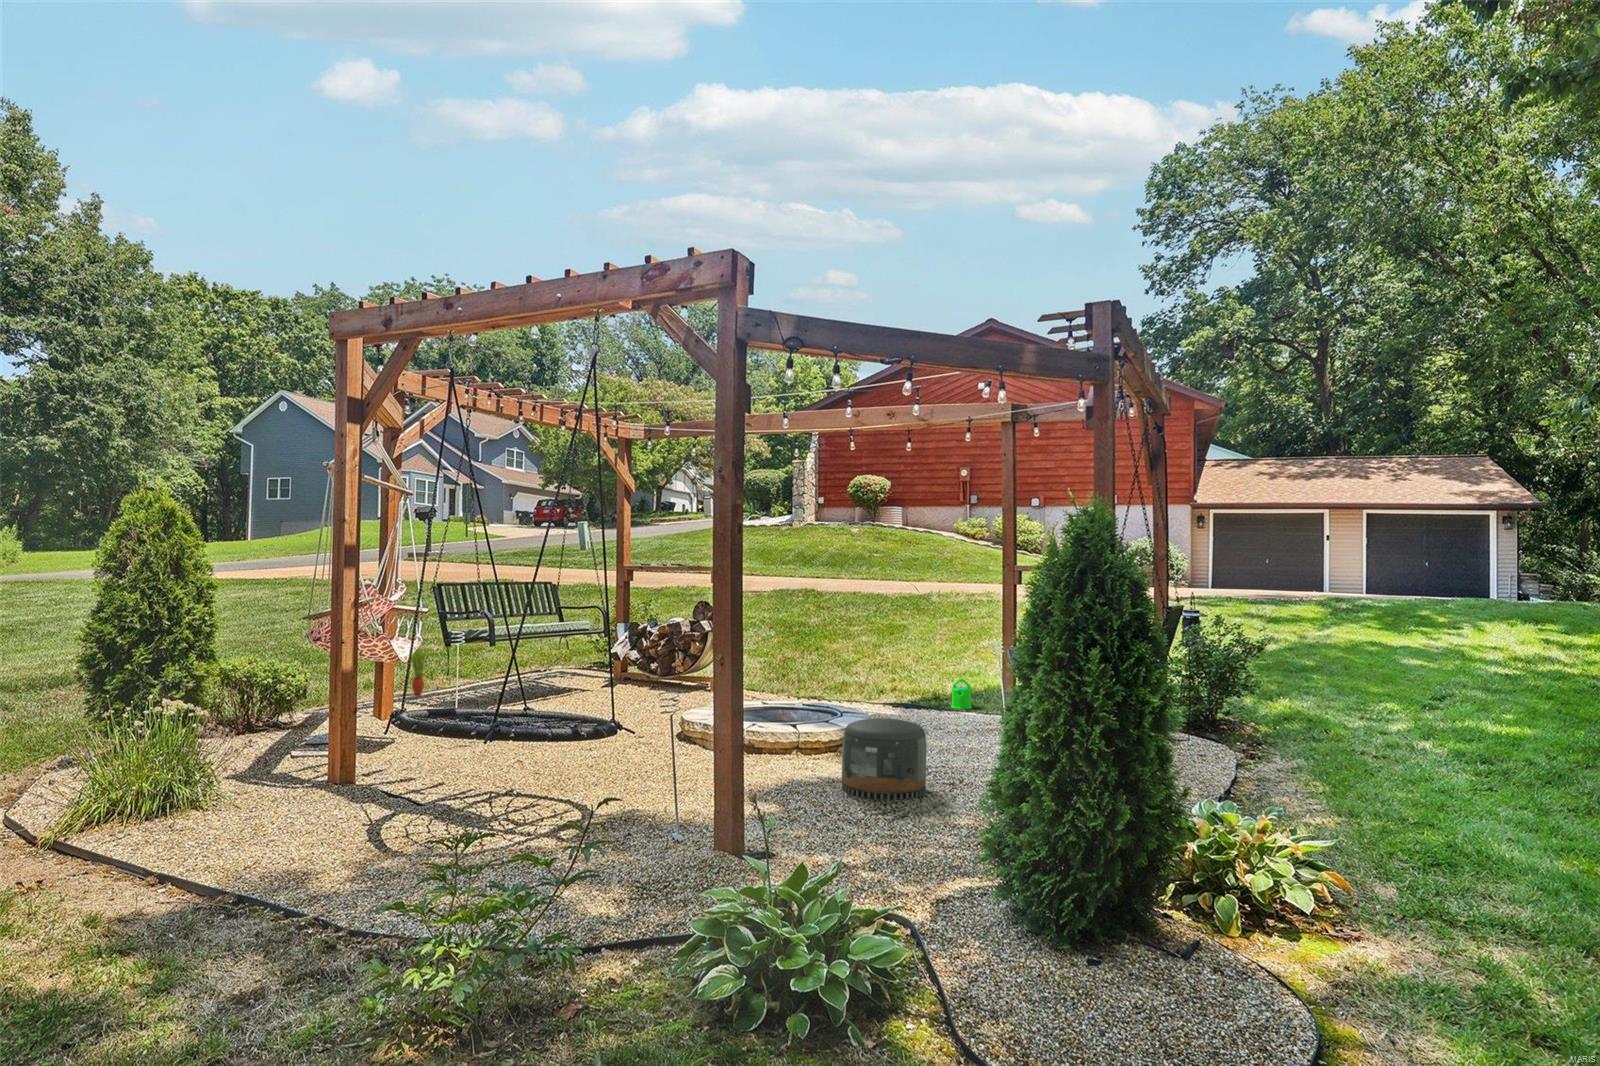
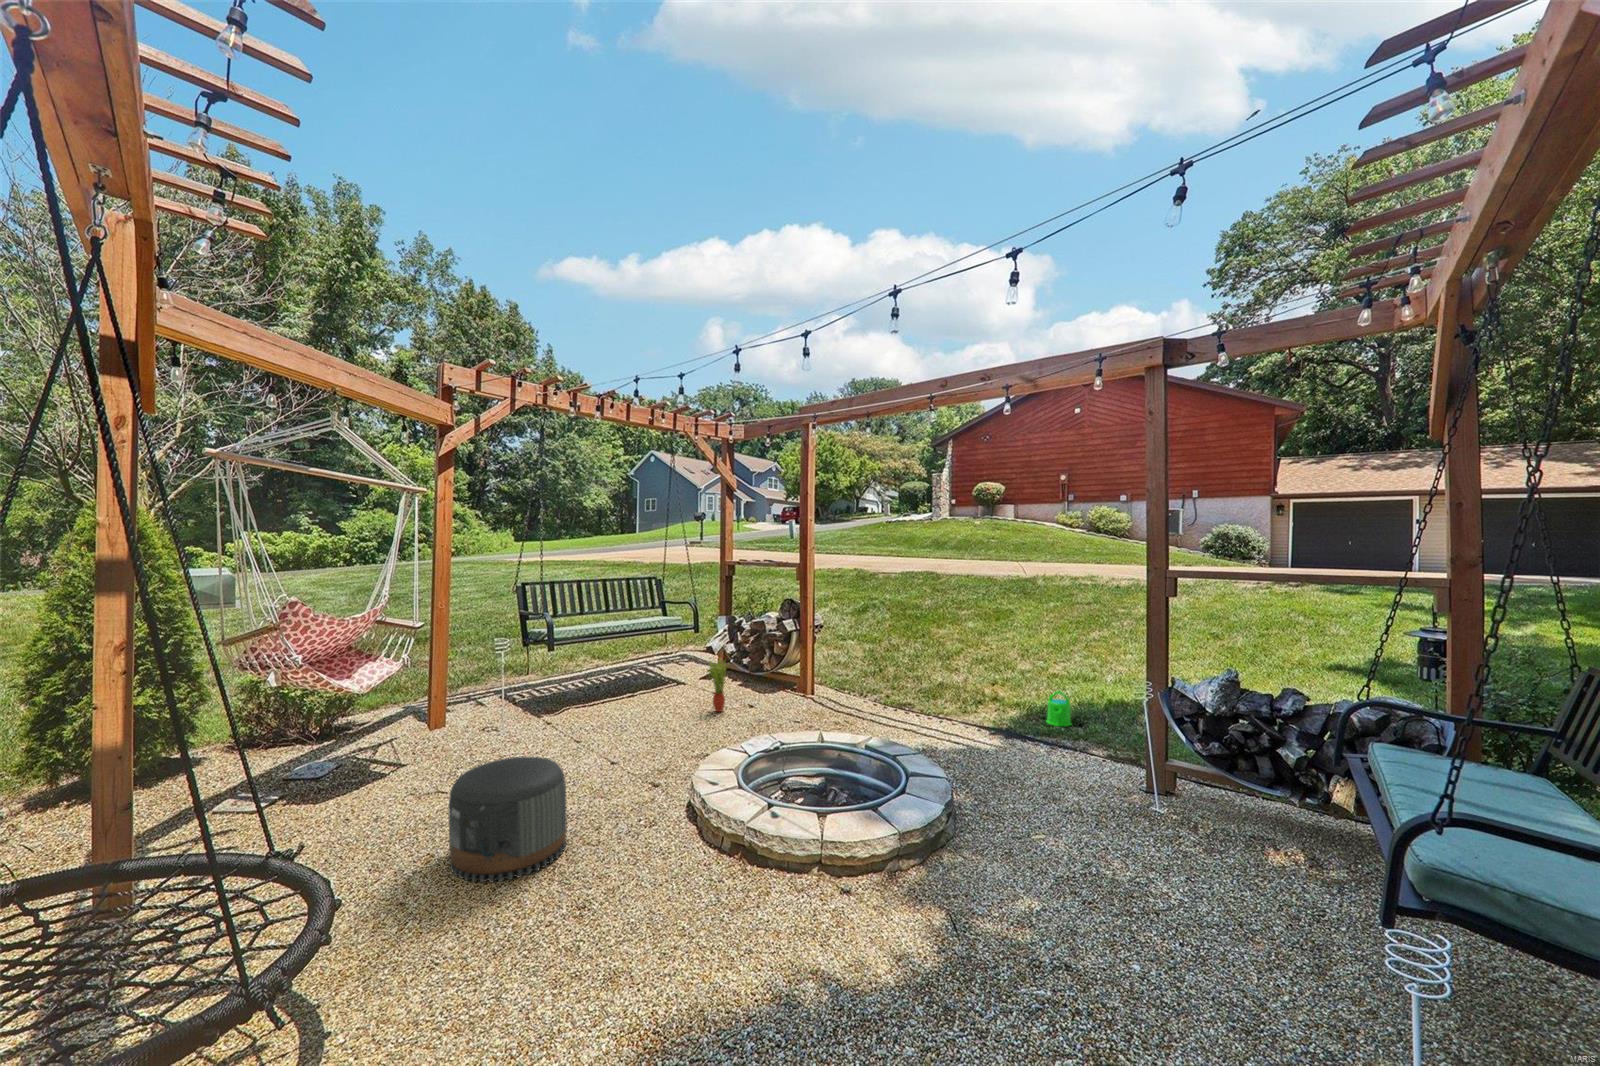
potted plant: present [409,645,429,695] -> present [708,660,729,712]
pouf: present [842,718,927,800] -> present [448,756,567,883]

